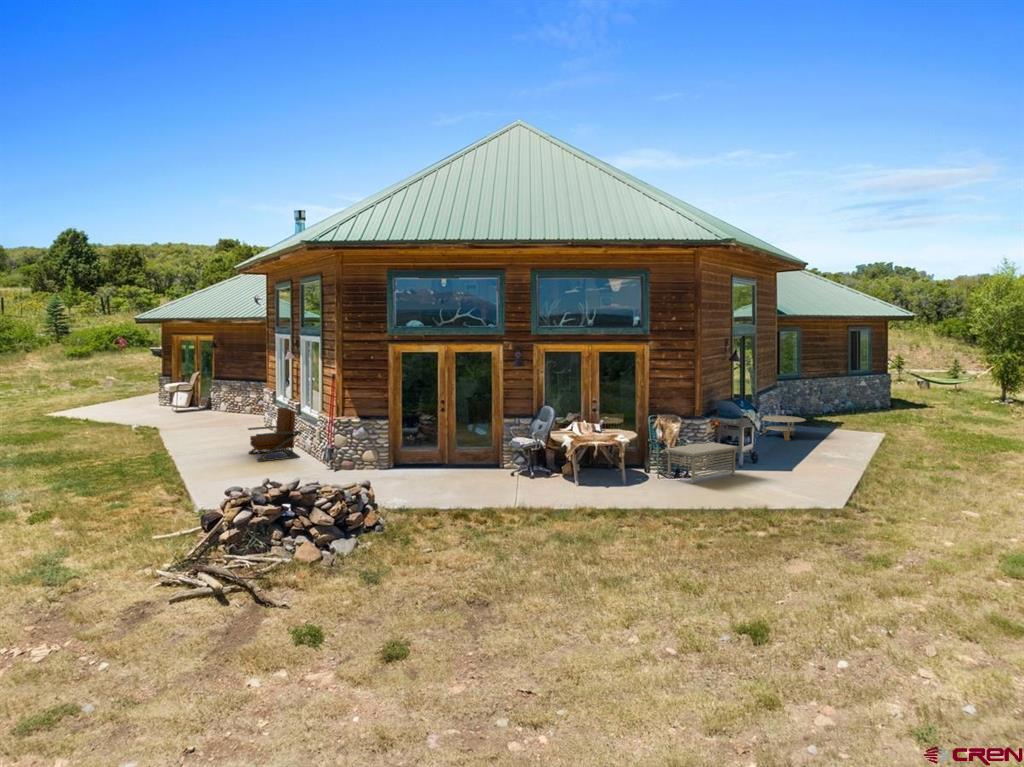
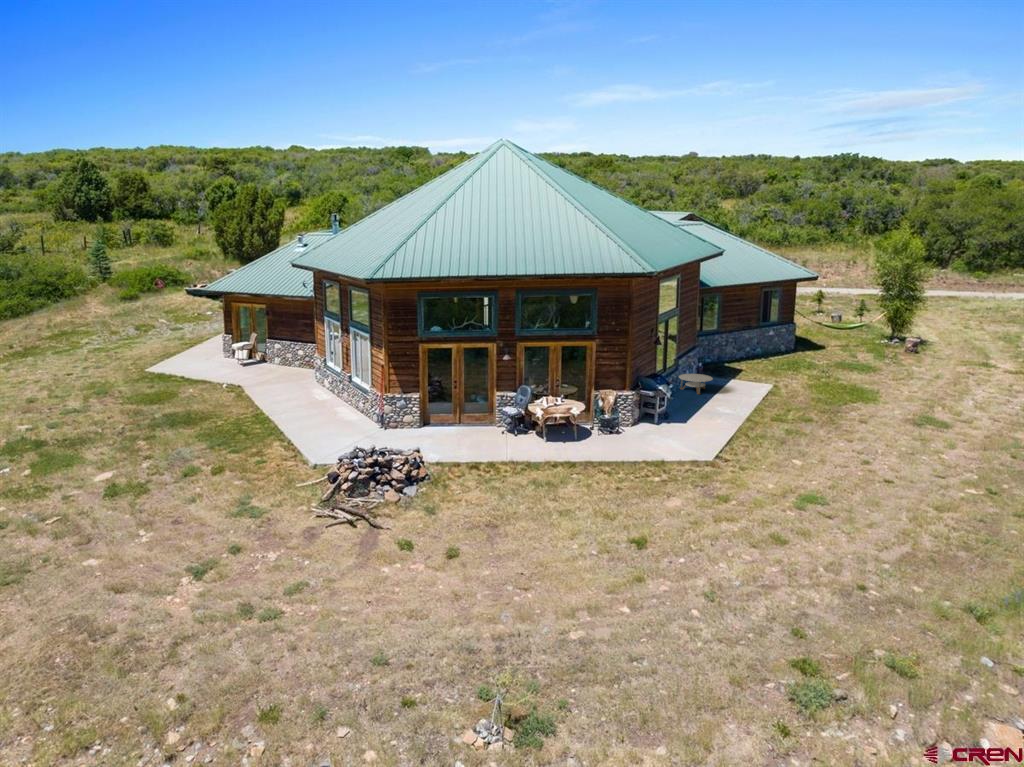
lounge chair: present [248,408,301,462] -> none [317,378,356,420]
storage bench: present [665,442,737,484] -> none [605,407,654,438]

